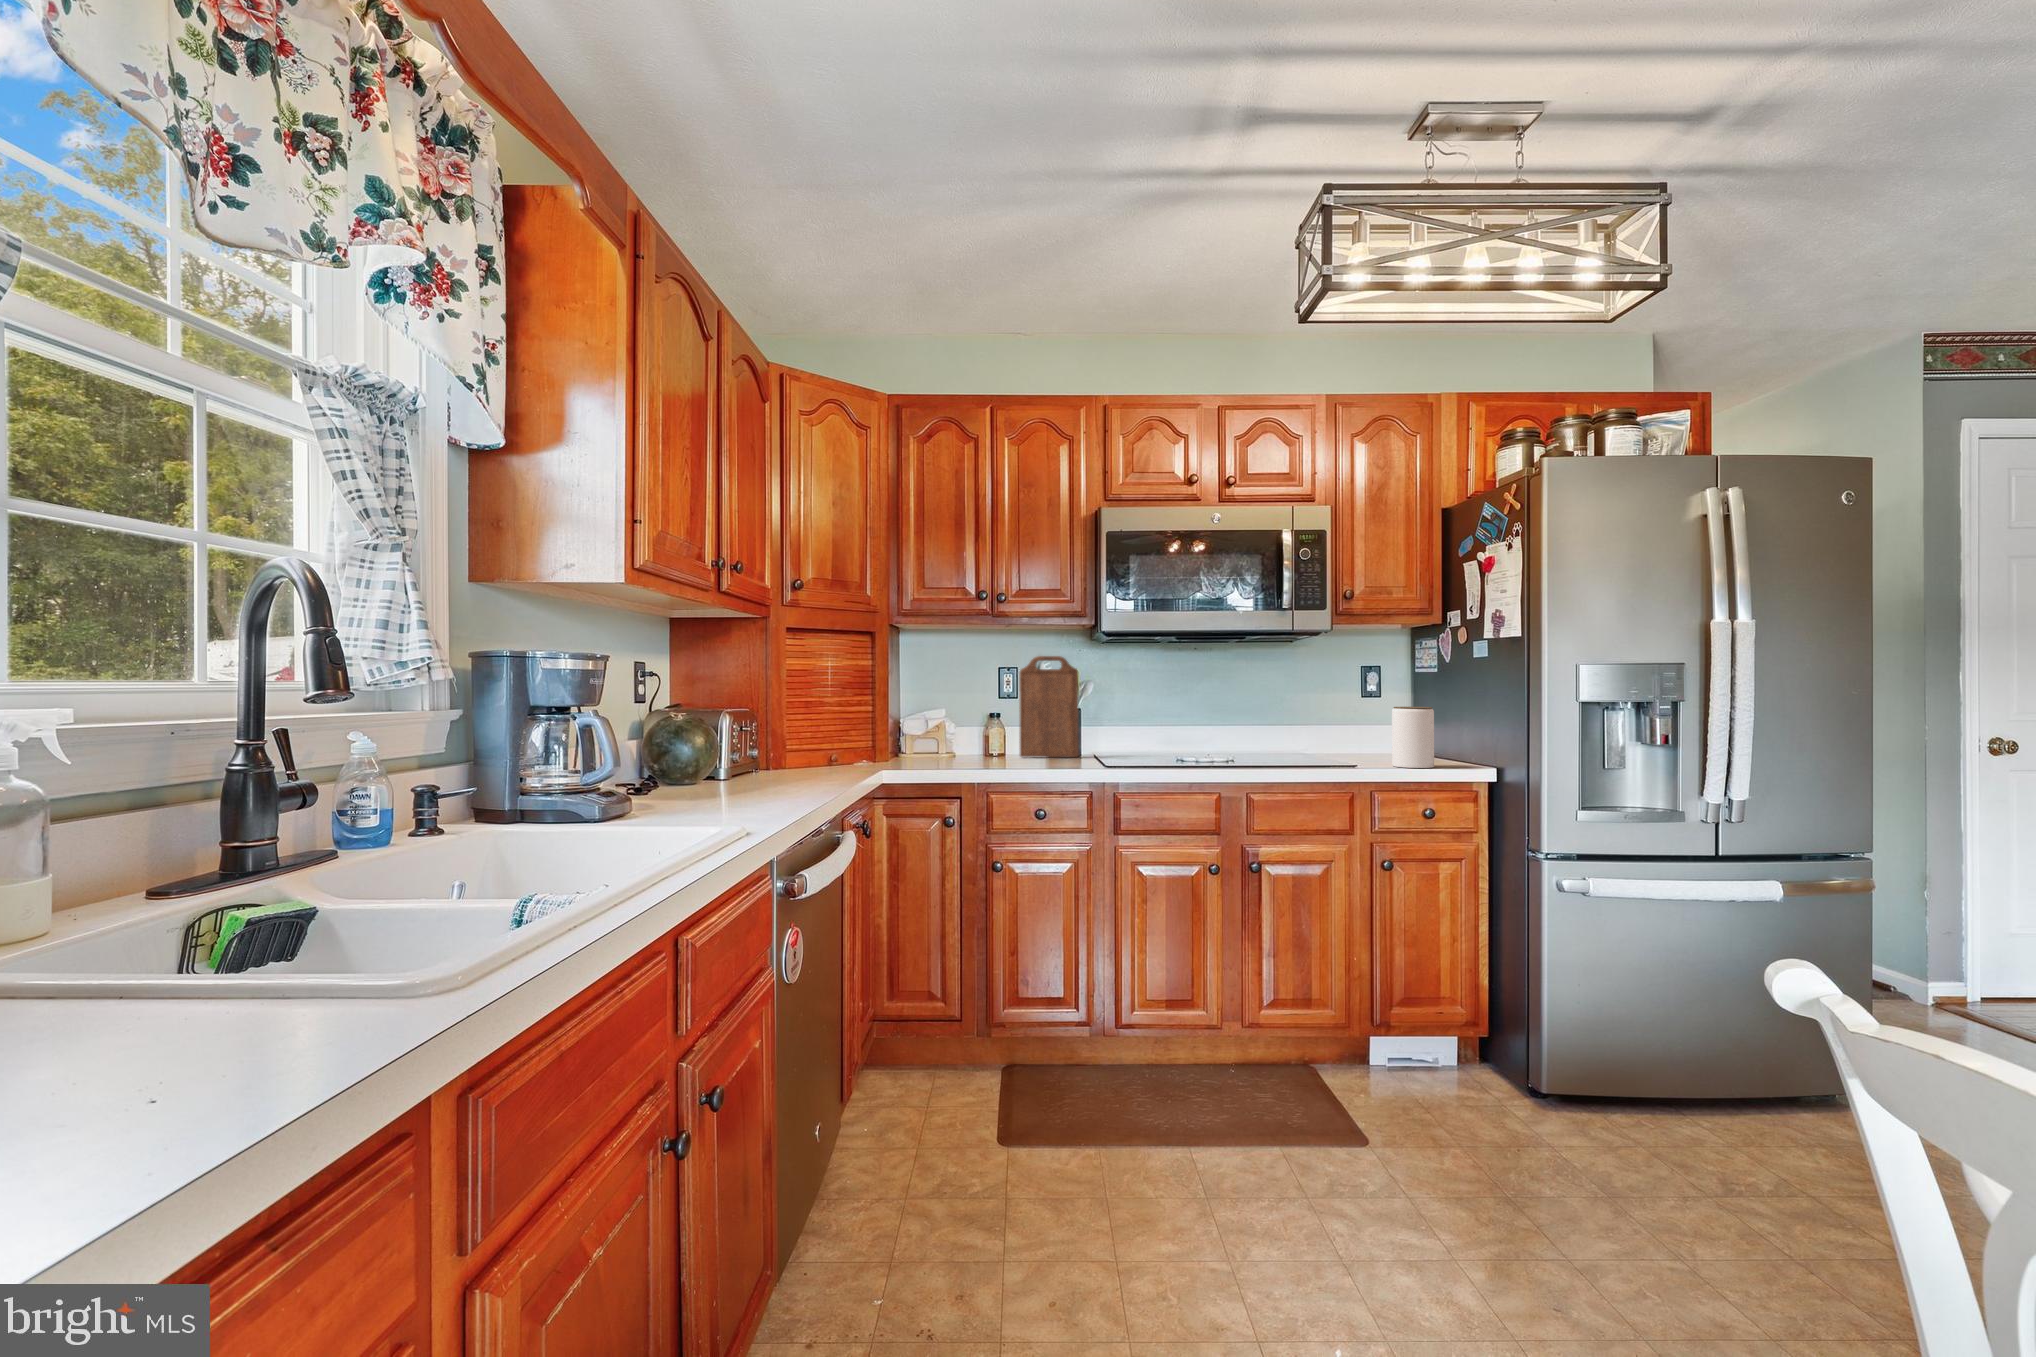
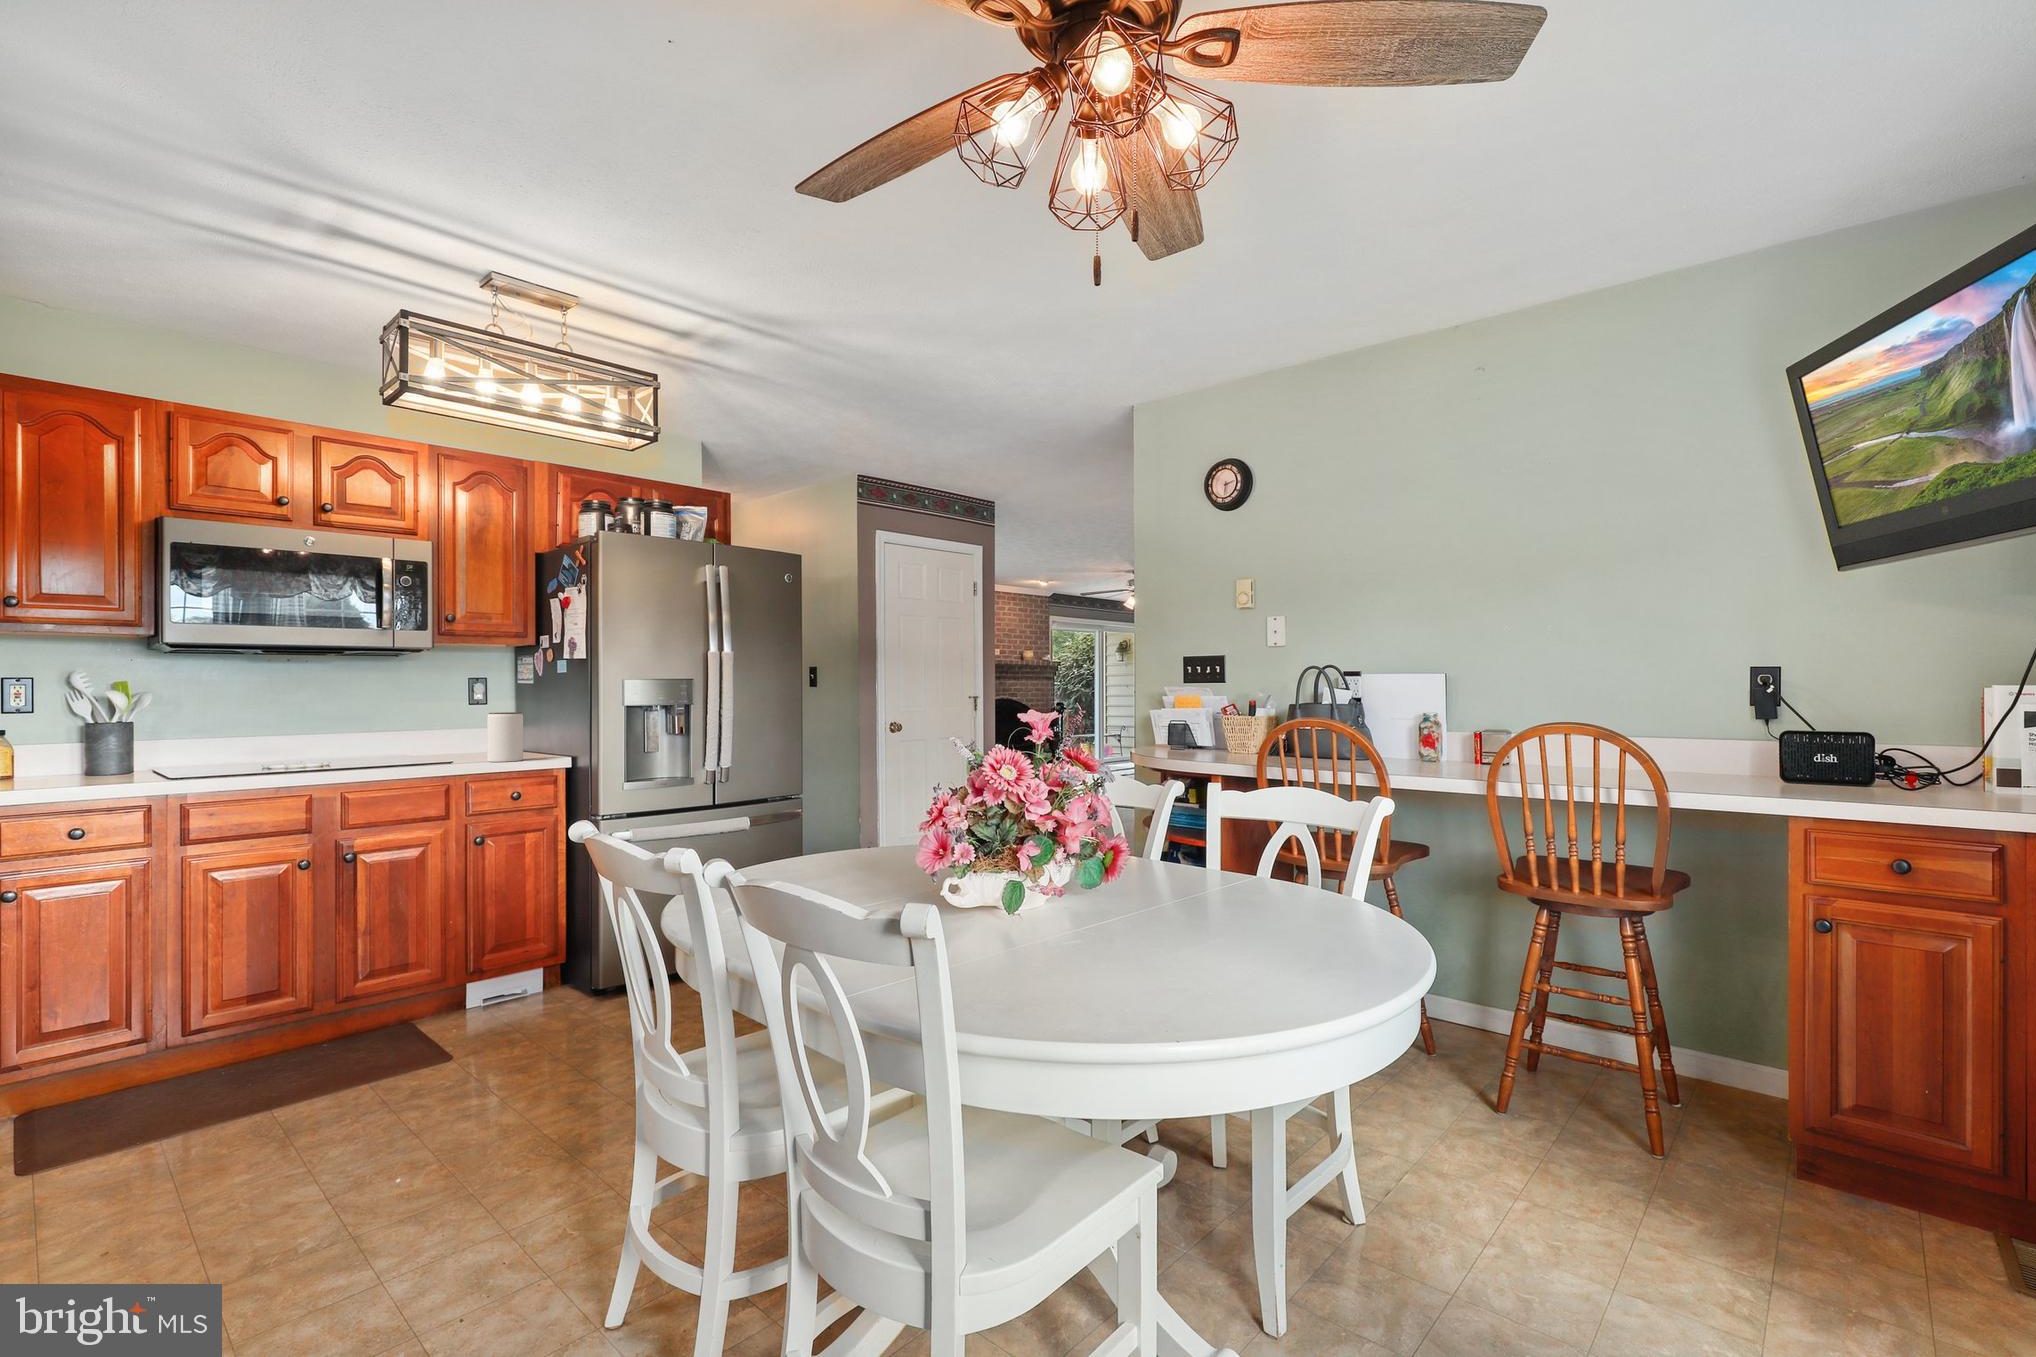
cutting board: present [1019,656,1079,757] -> none [38,667,130,780]

